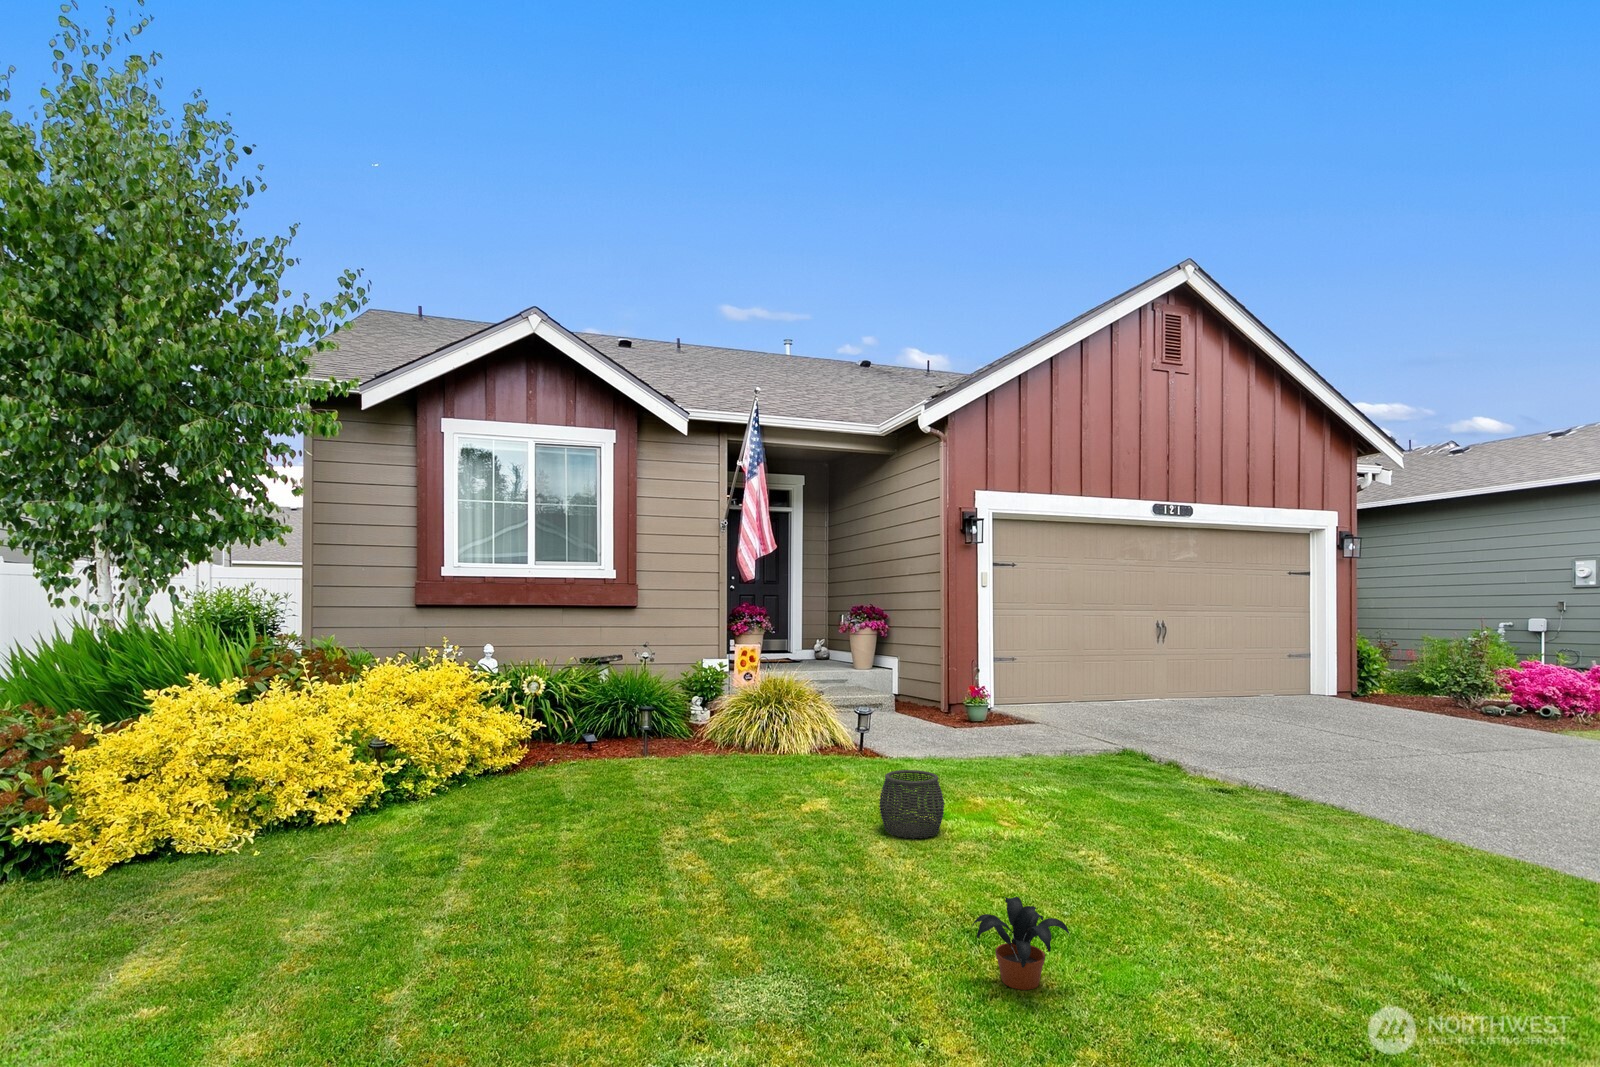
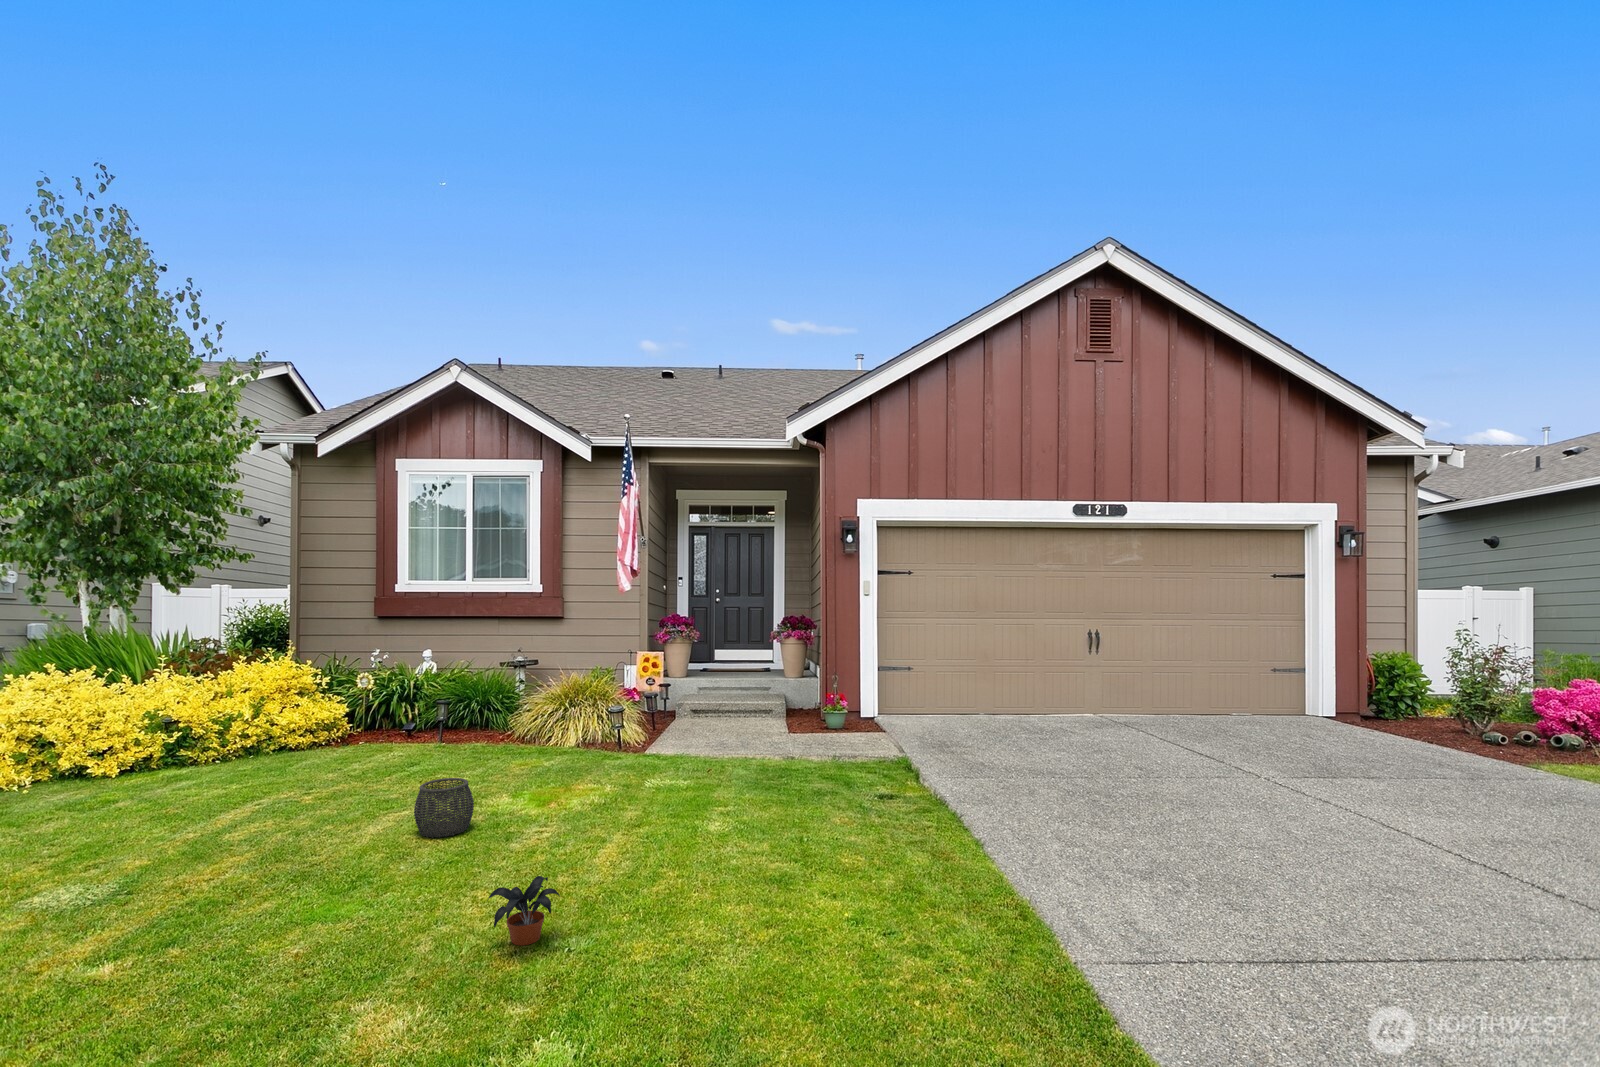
potted plant: present [972,897,1070,990] -> present [489,876,560,945]

